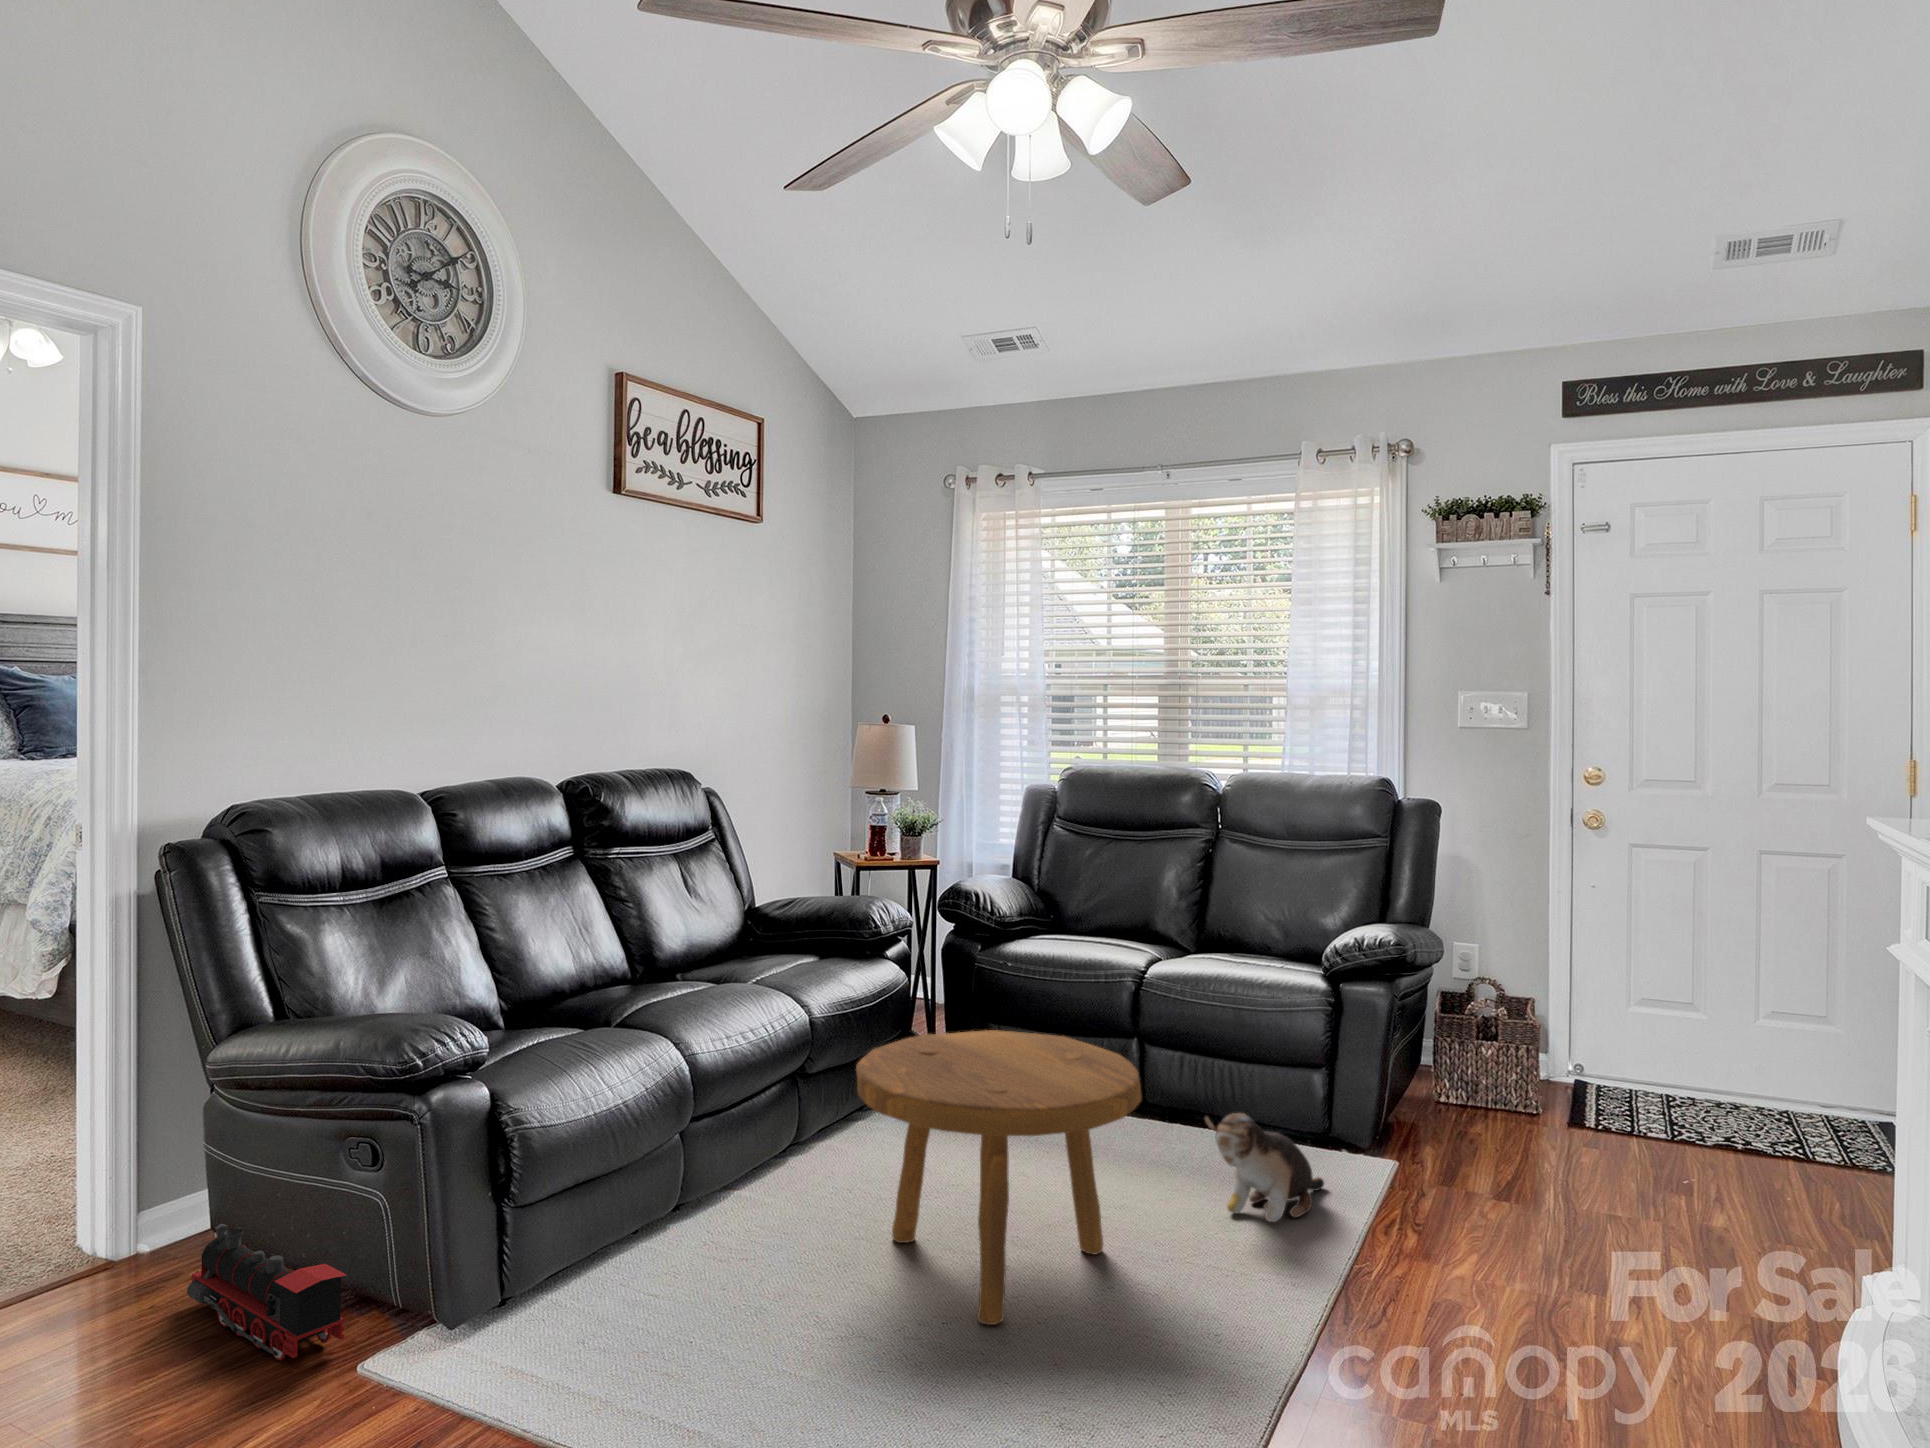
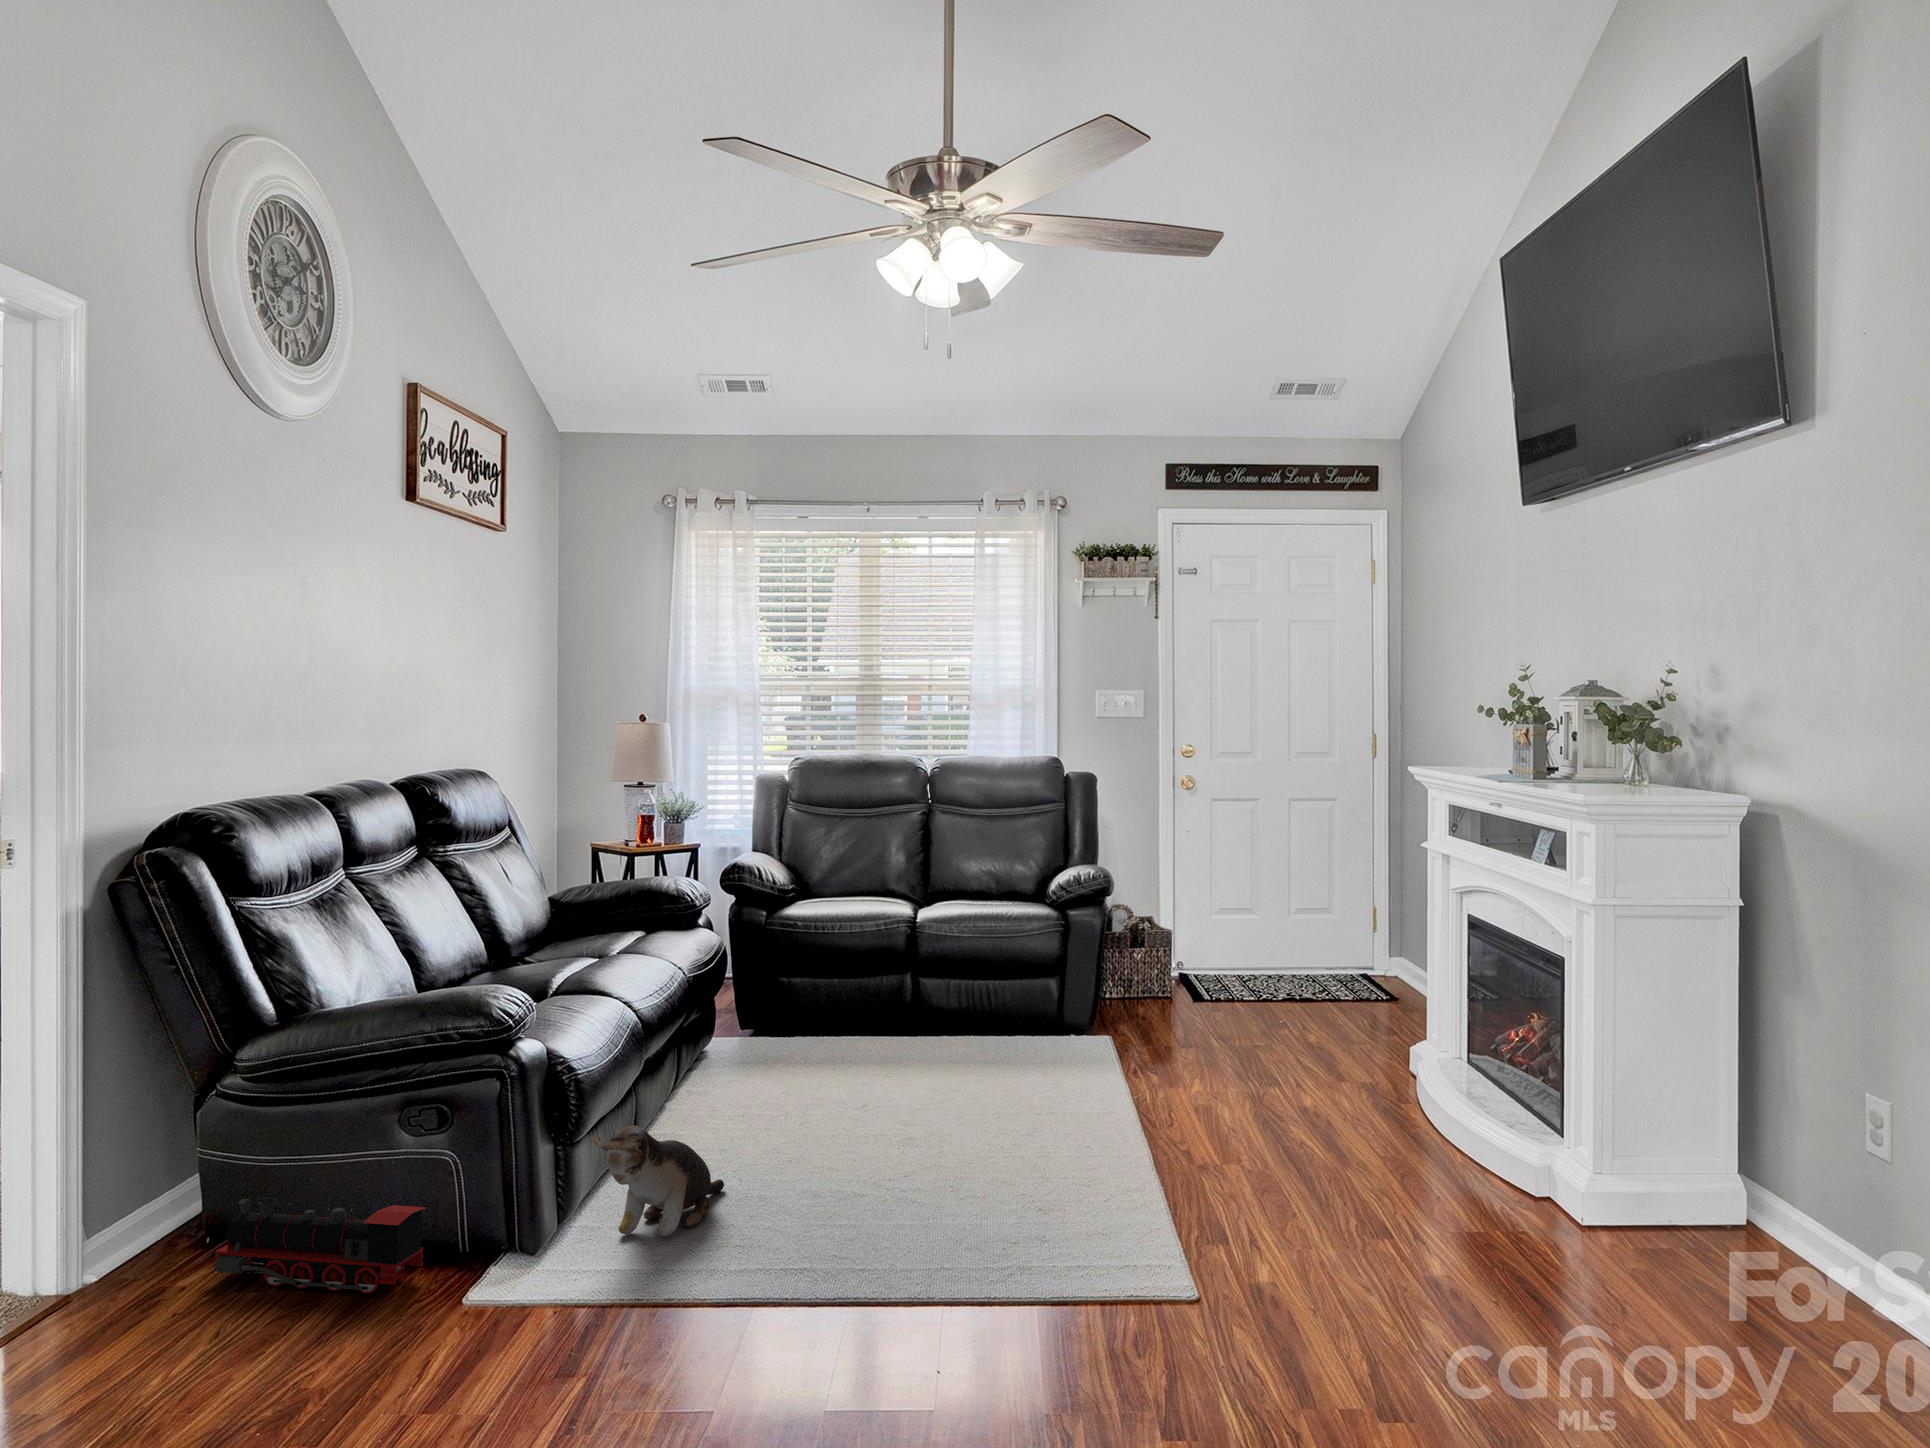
footstool: present [856,1030,1142,1325] -> none [786,957,1008,1165]
plush toy: present [1205,1113,1324,1222] -> present [593,1125,724,1236]

